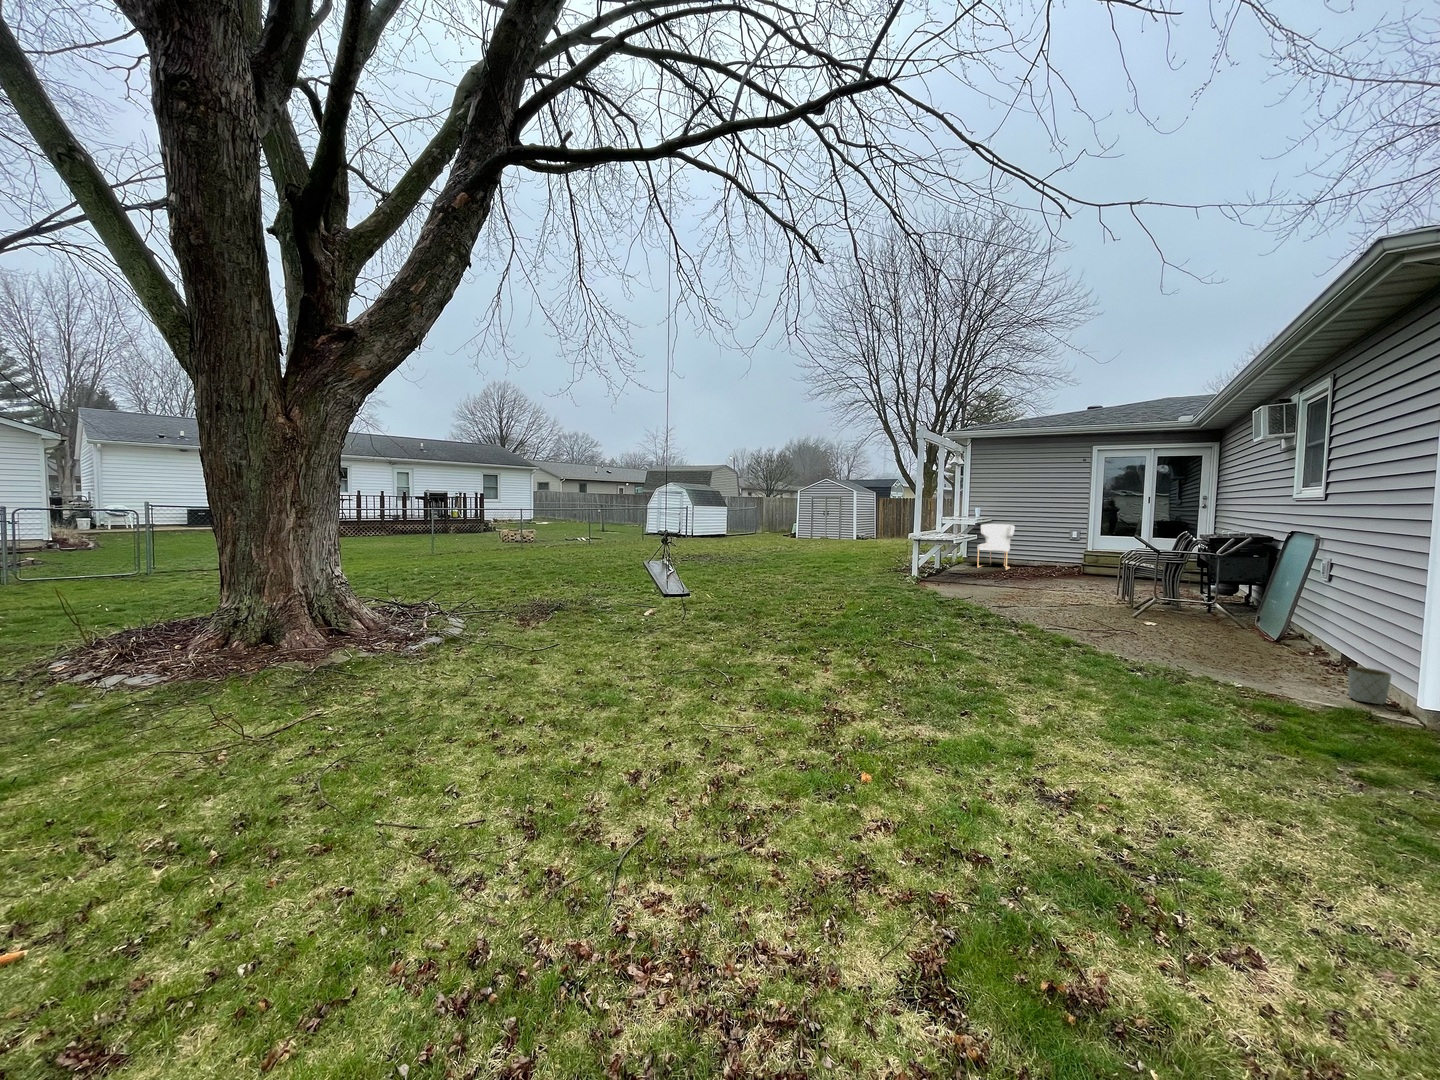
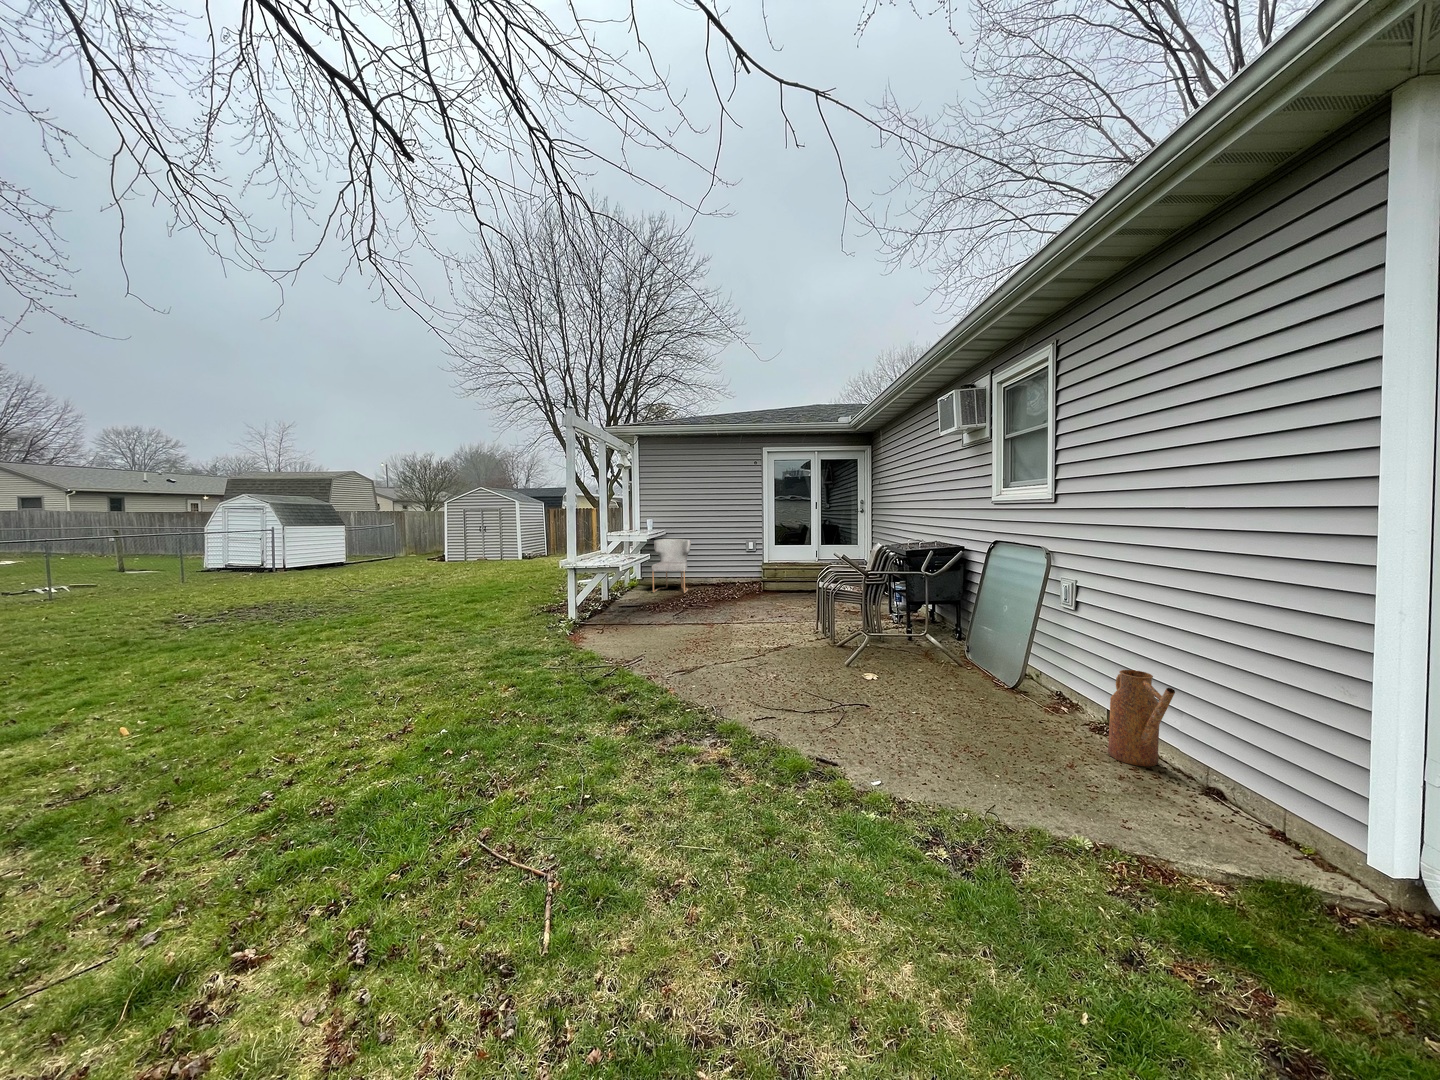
watering can: none [1310,614,1352,676] -> present [1108,670,1175,766]
planter: present [1348,667,1391,705] -> none [1237,781,1306,854]

